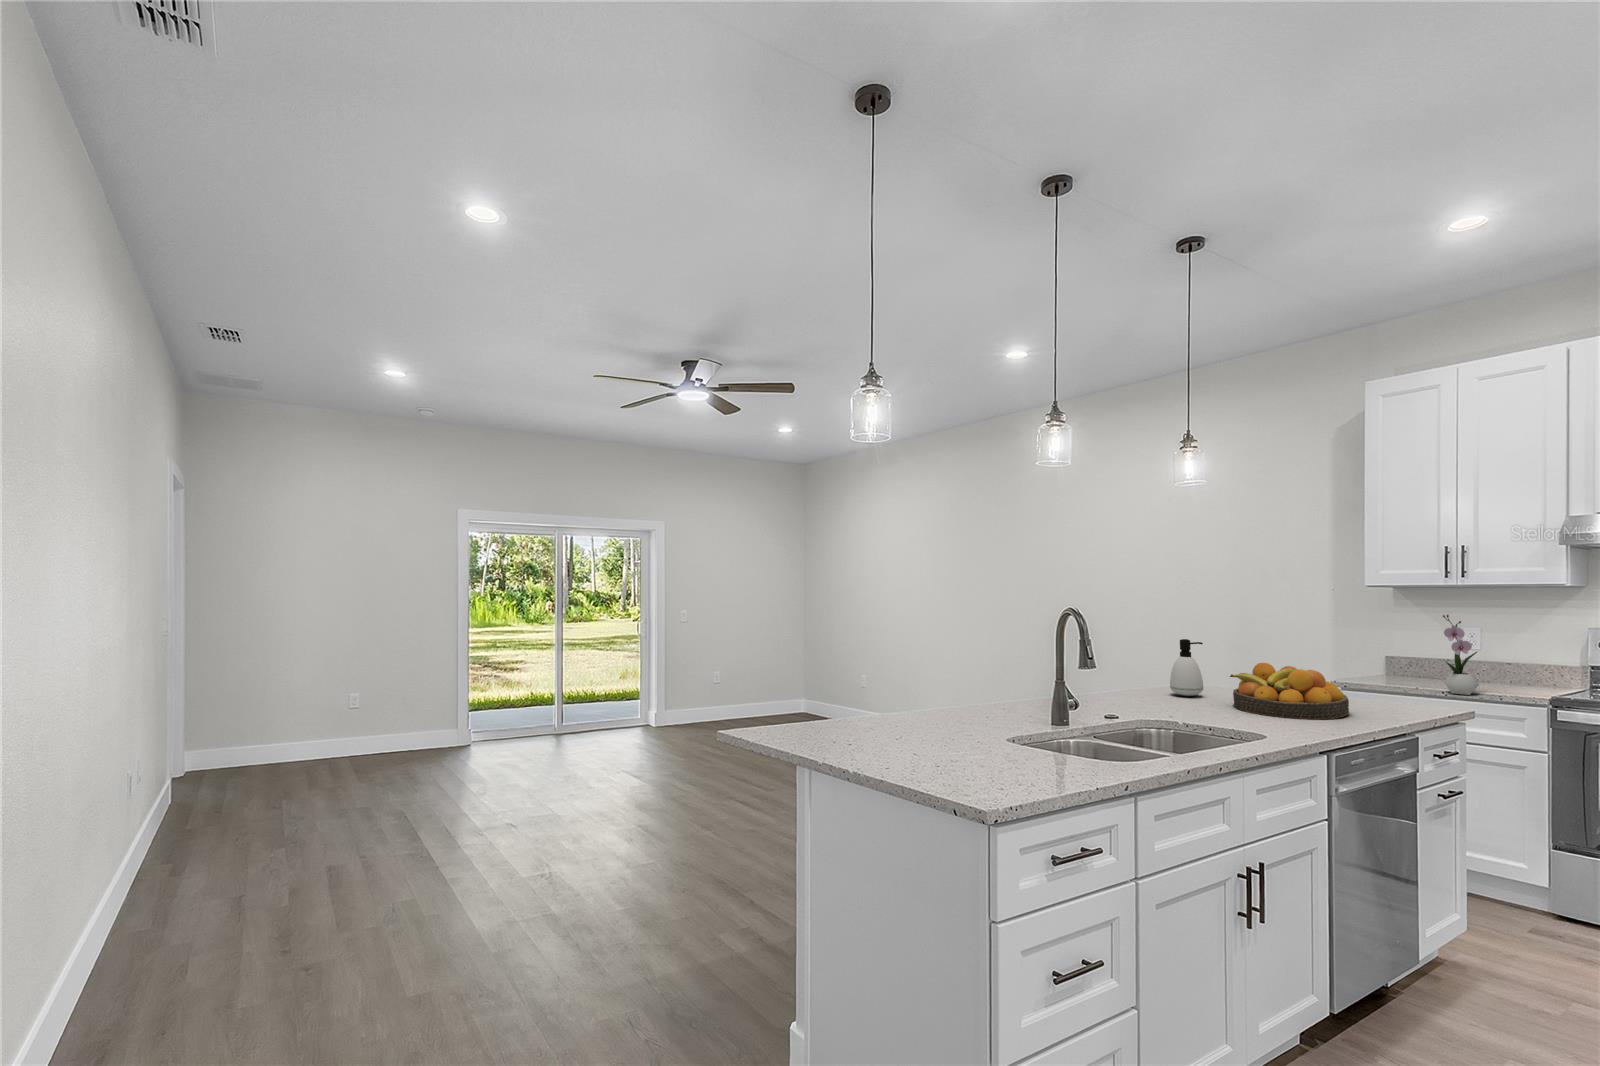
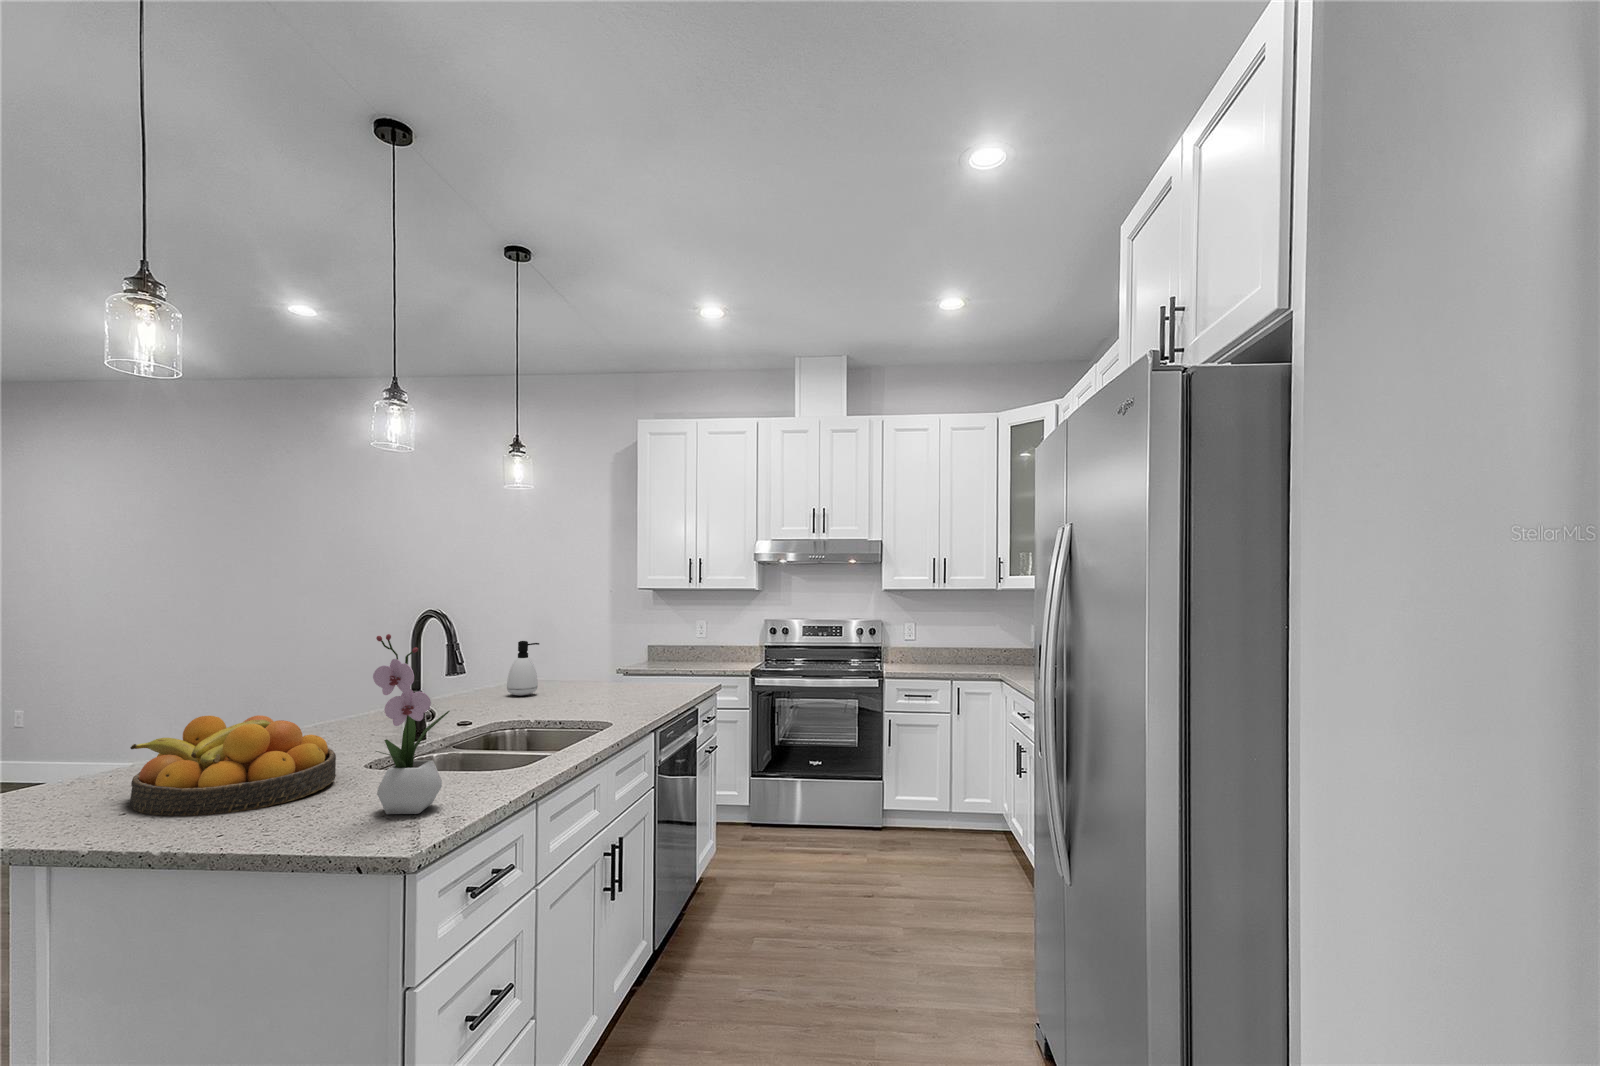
flower arrangement: present [1443,615,1479,695] -> present [373,634,450,814]
fruit bowl: present [1230,663,1349,719] -> present [130,715,336,816]

